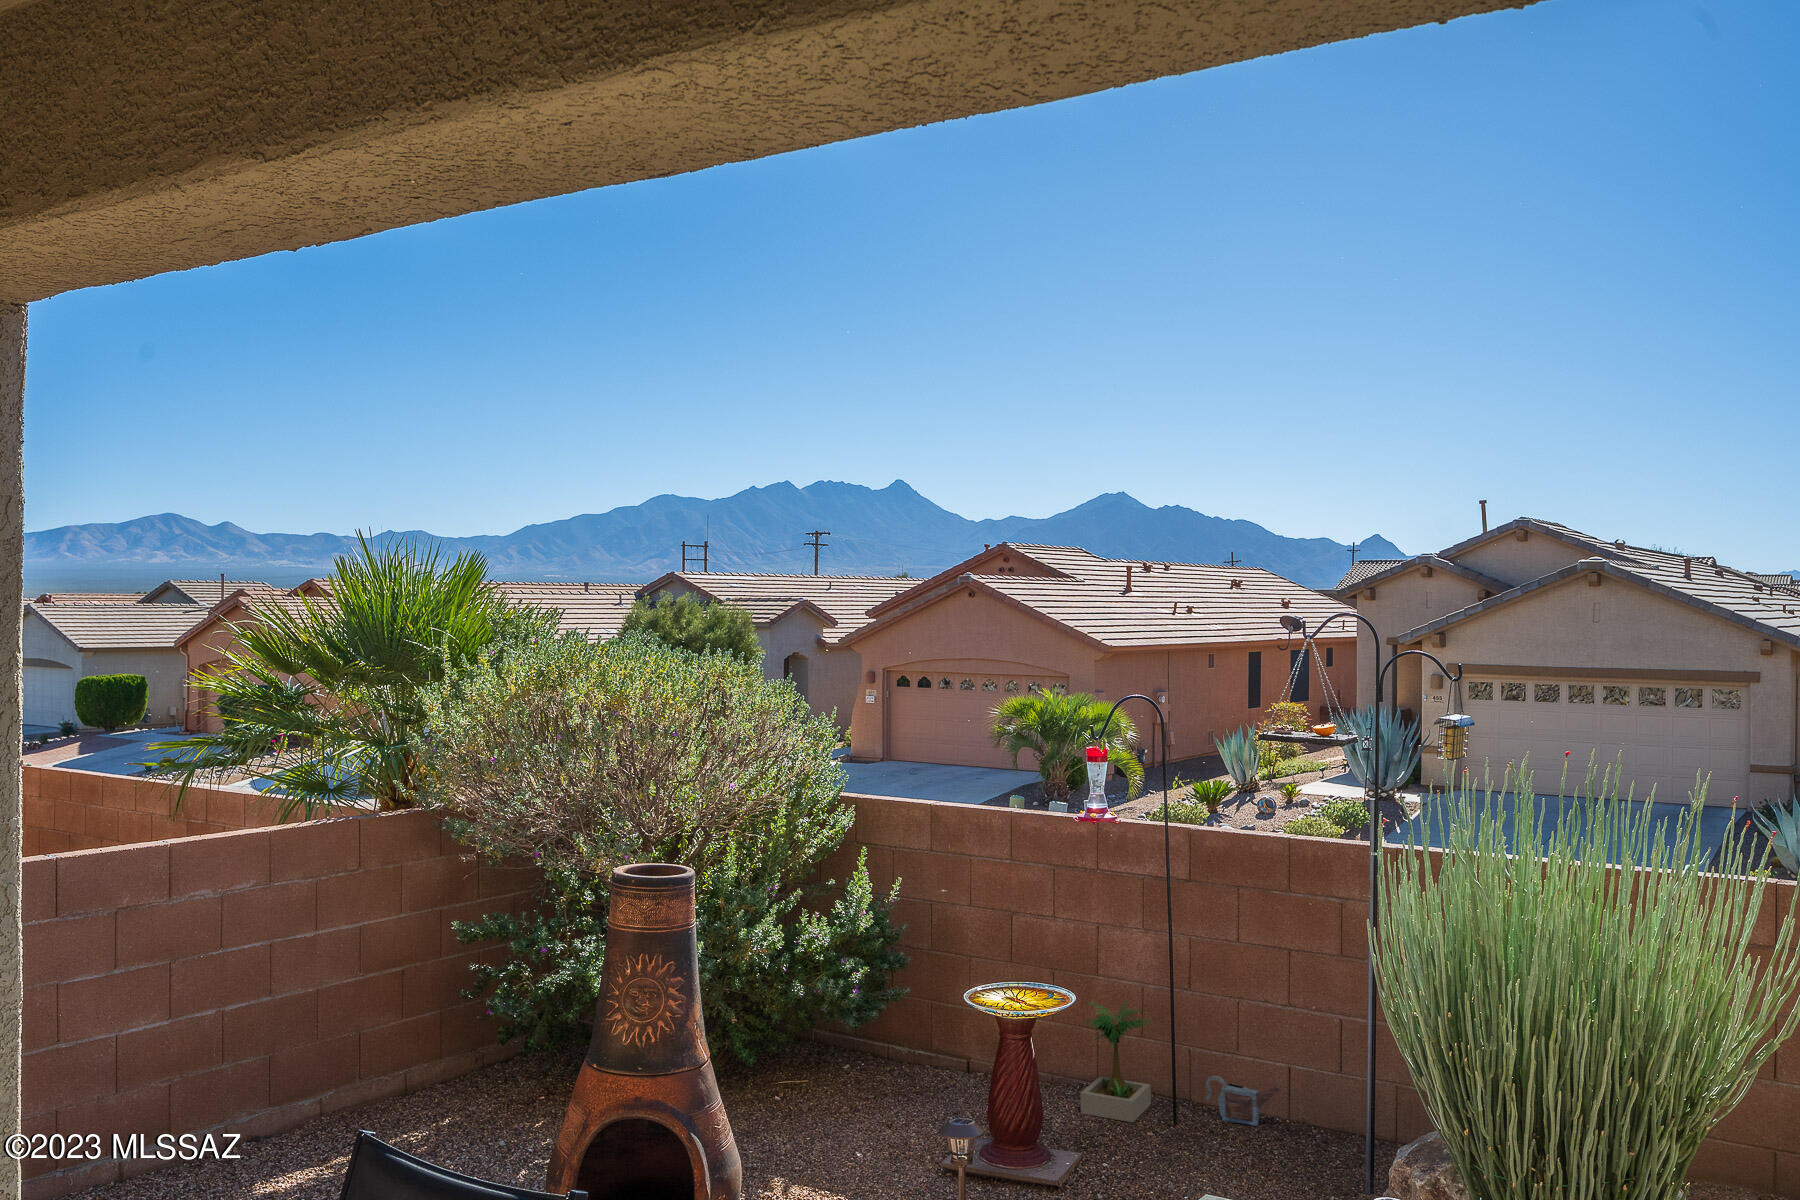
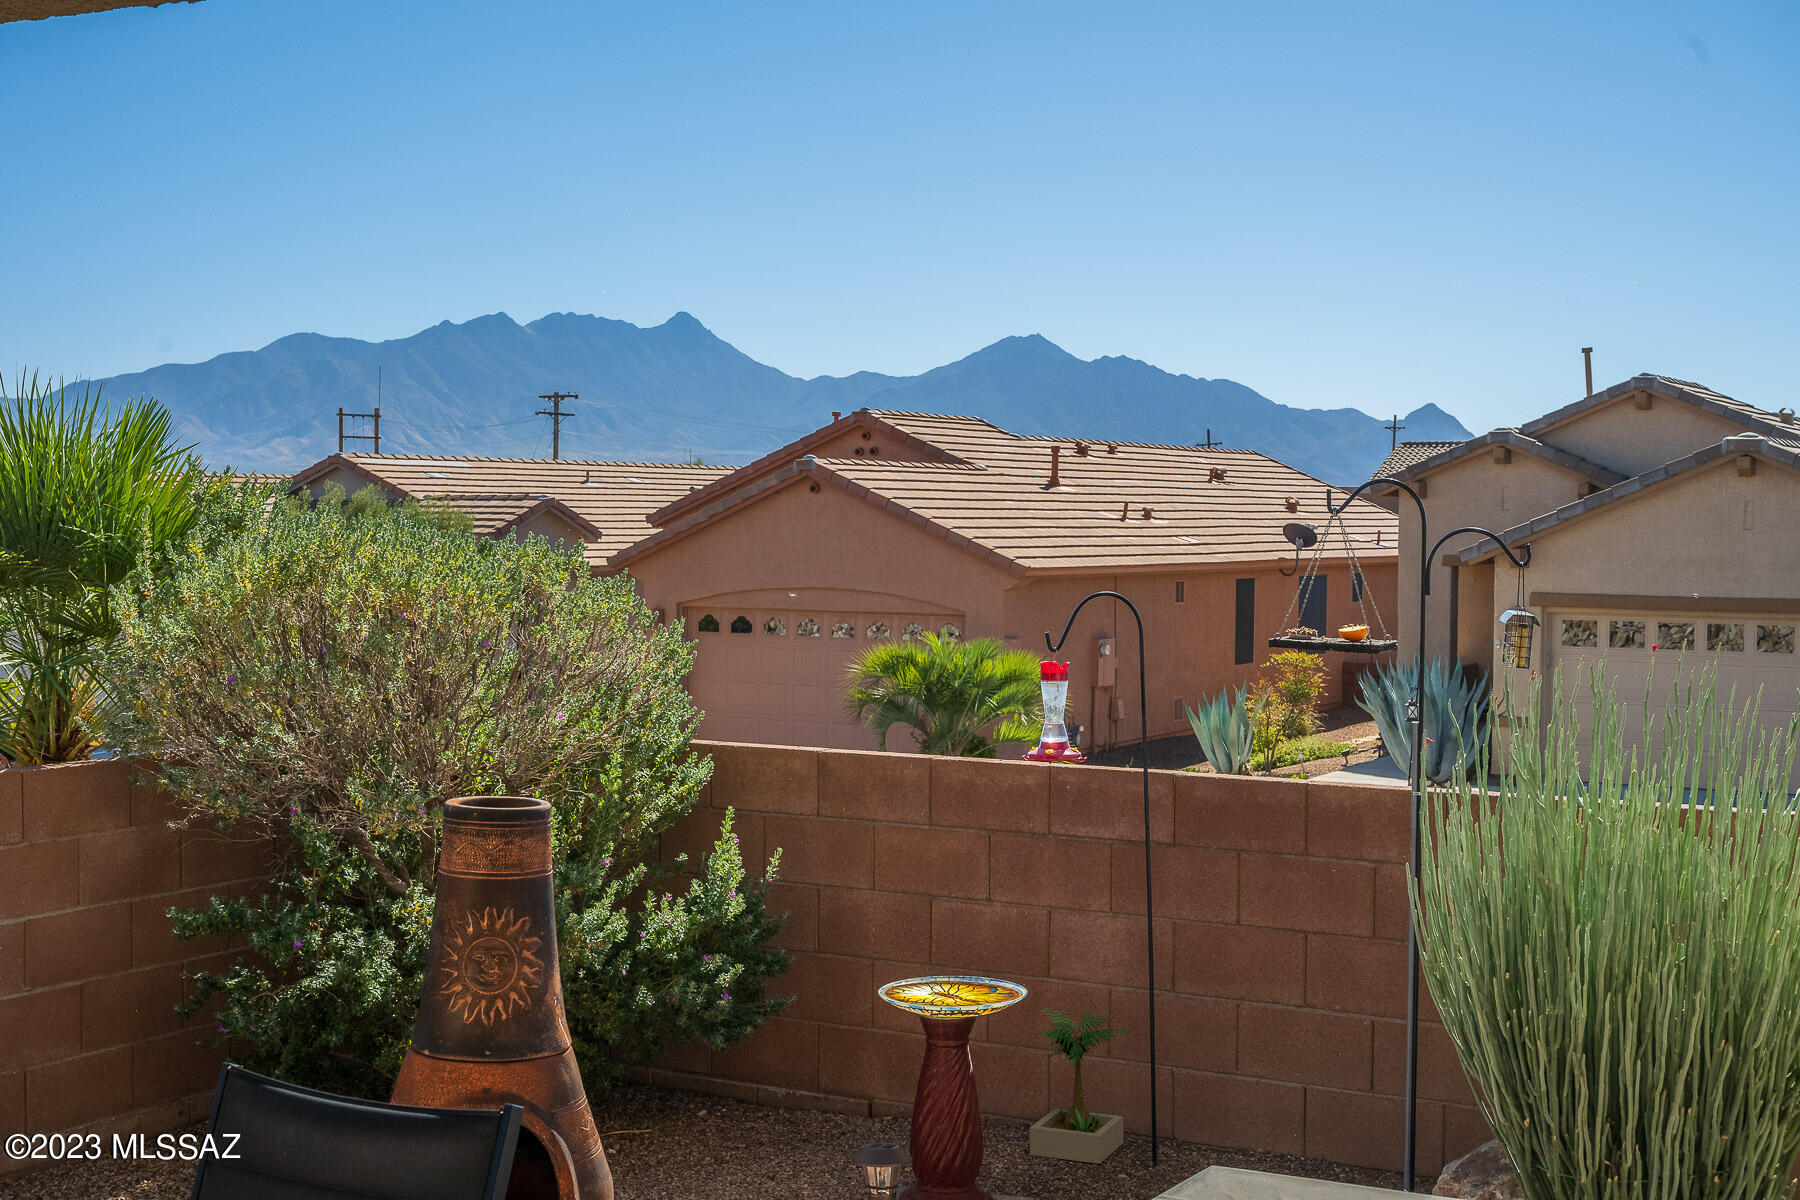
watering can: present [1205,1076,1280,1126] -> none [1196,1101,1294,1164]

